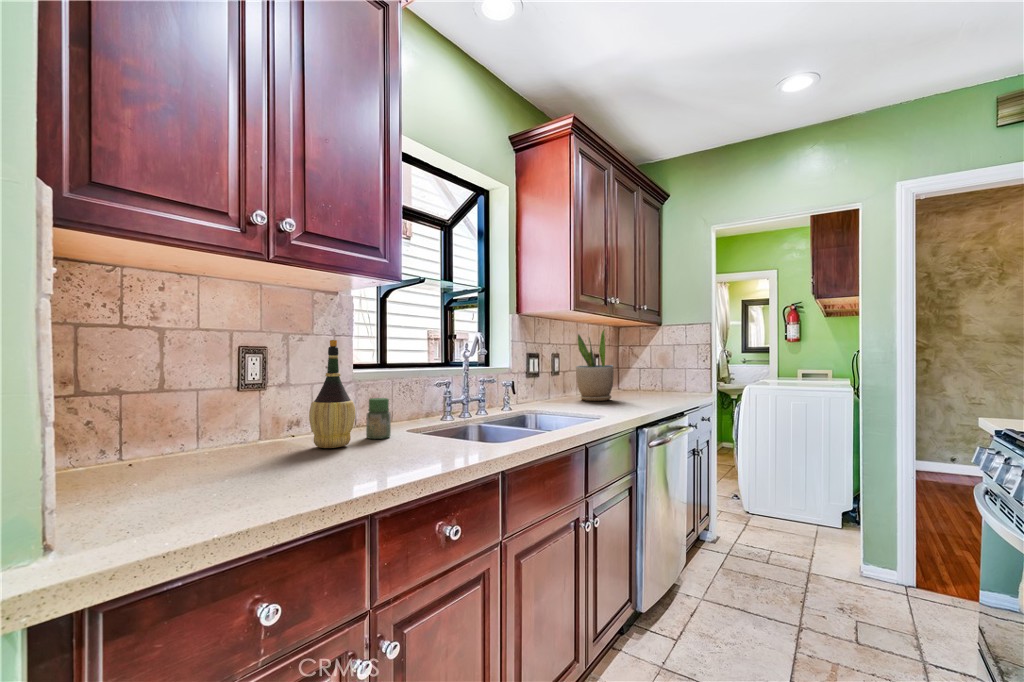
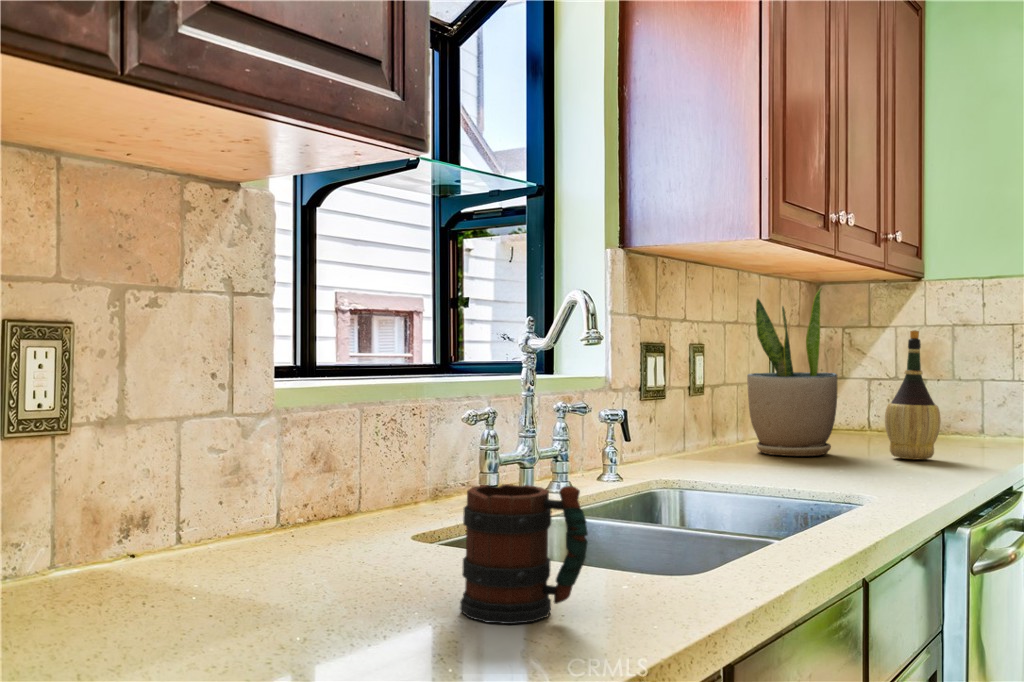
wine bottle: present [309,340,355,448] -> present [885,330,941,459]
jar: present [366,398,391,439] -> none [323,457,385,564]
mug: none [406,405,451,456] -> present [460,484,588,624]

